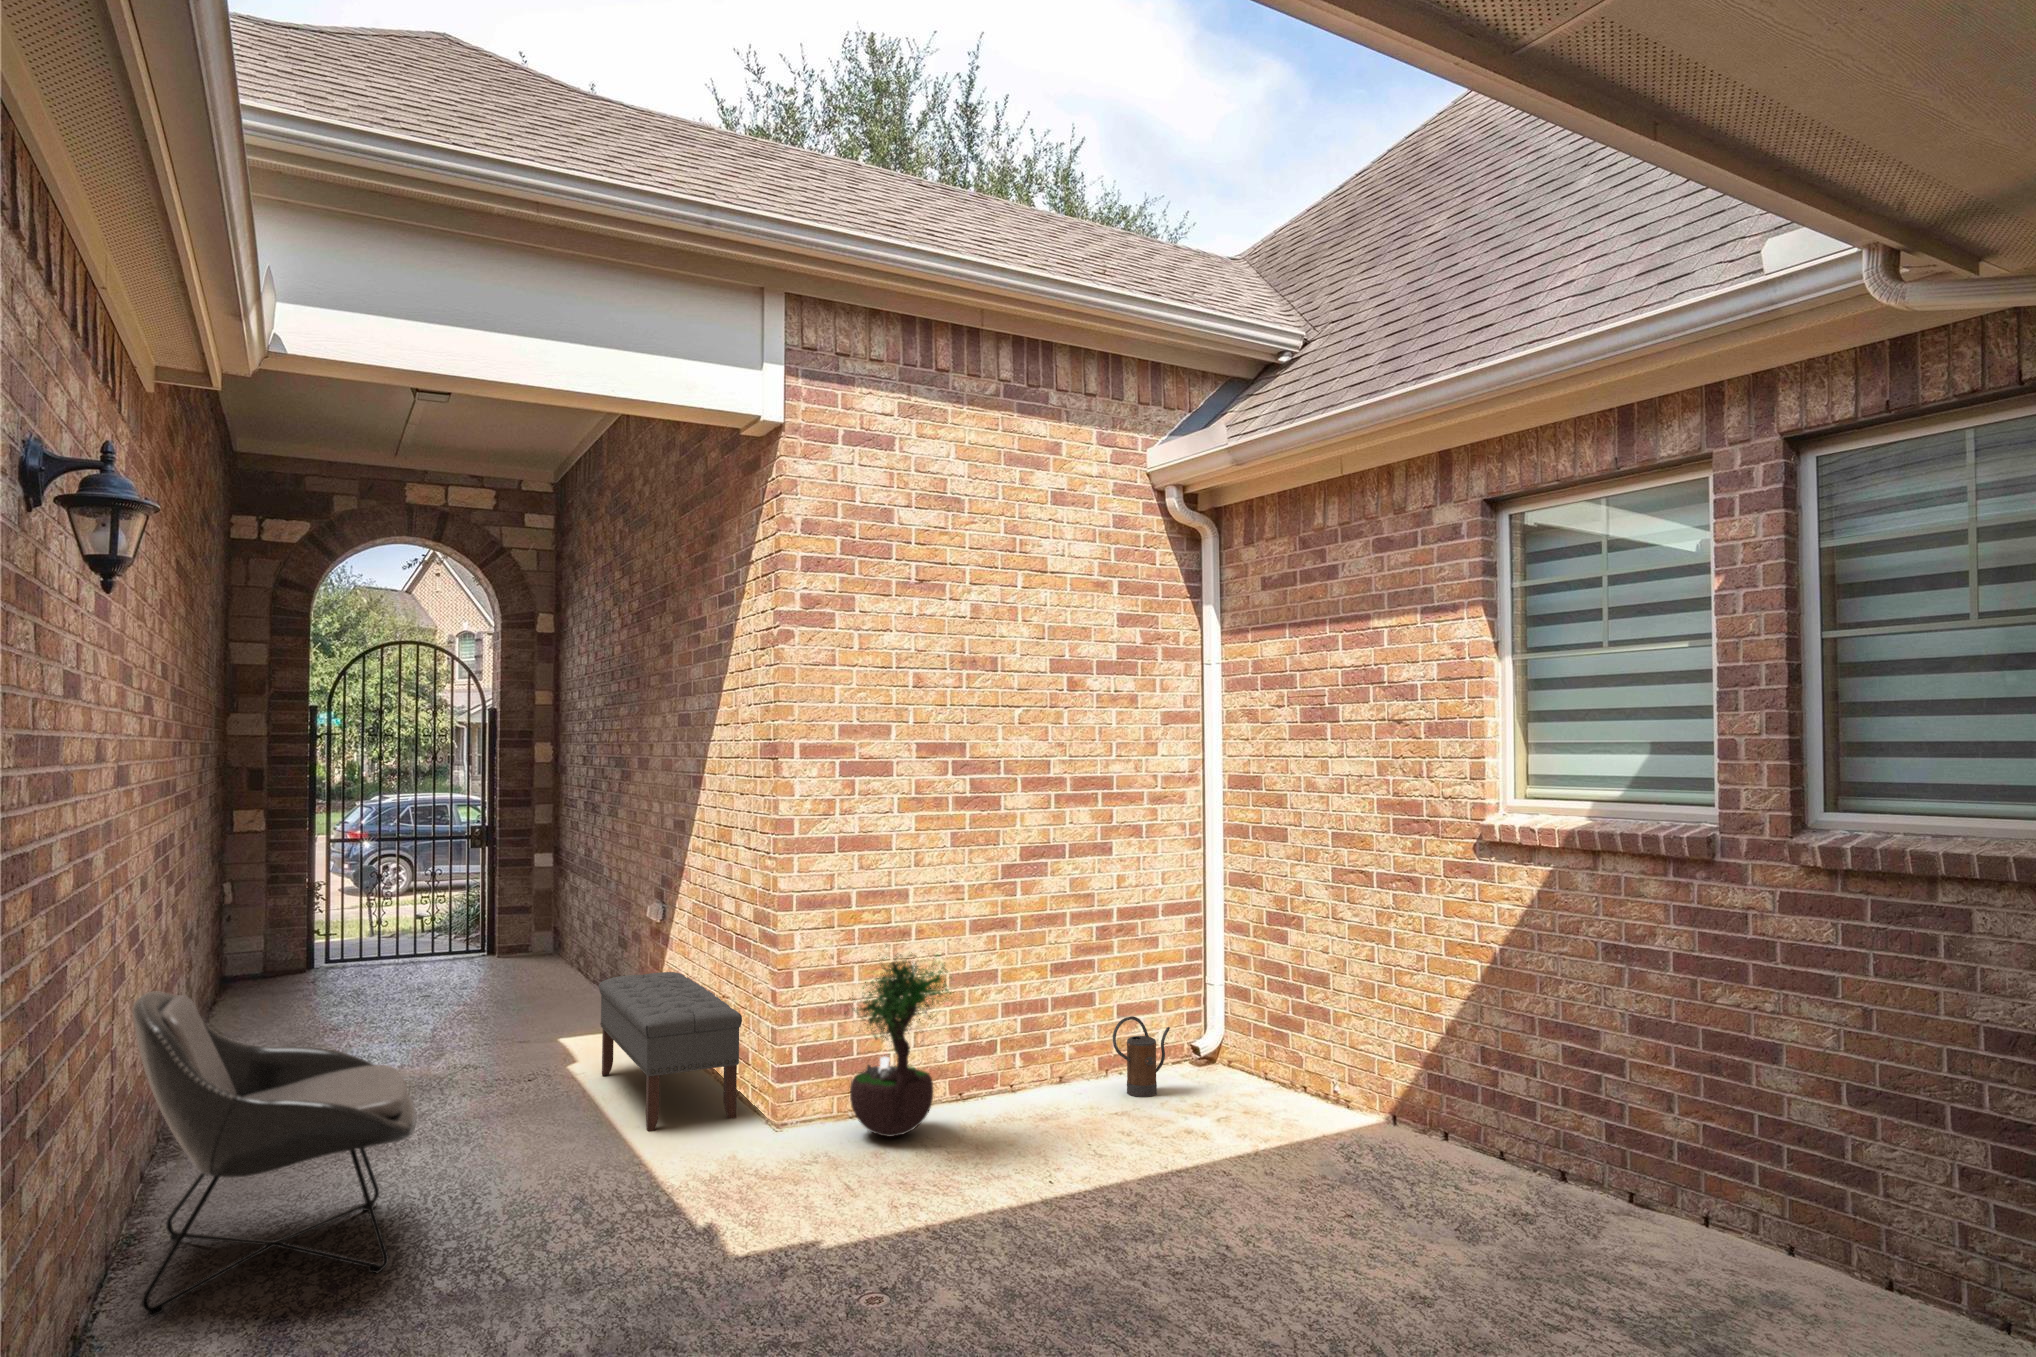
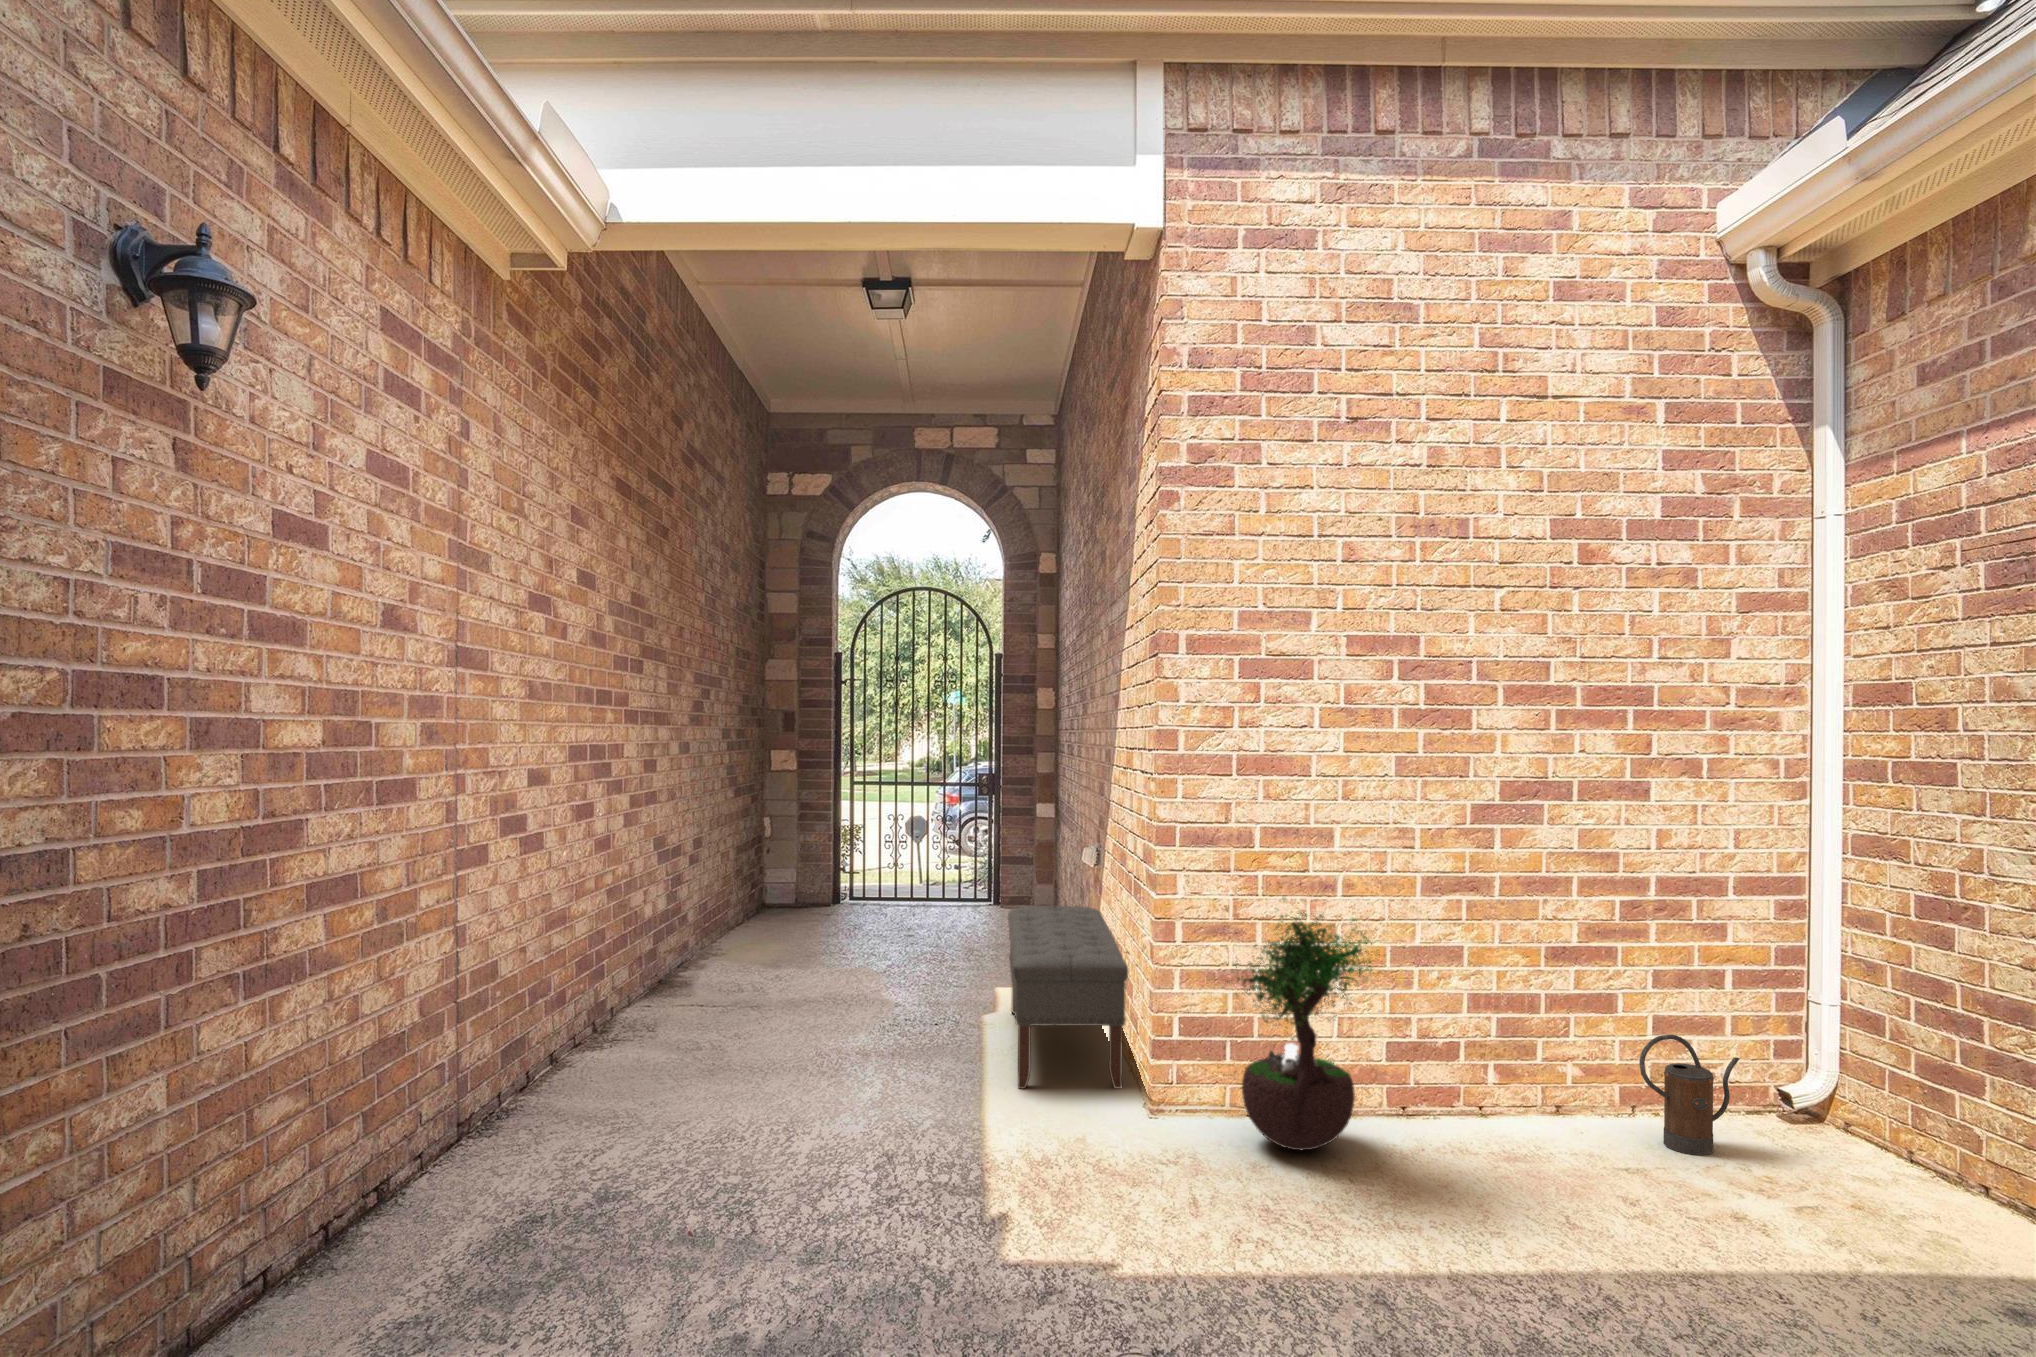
lounge chair: present [132,992,417,1317] -> none [429,877,729,1214]

